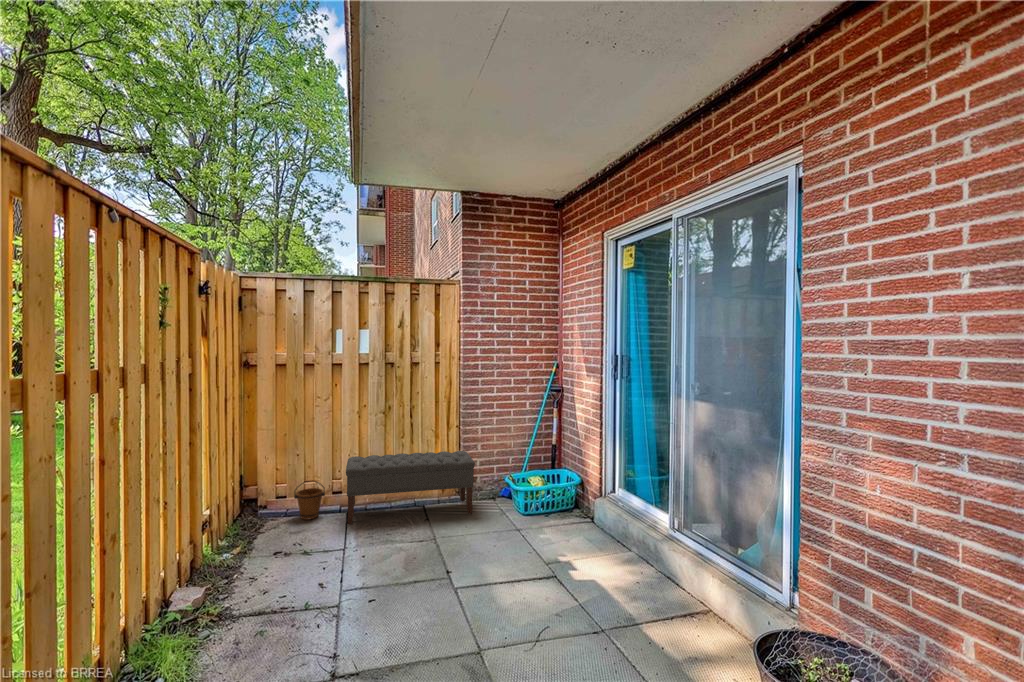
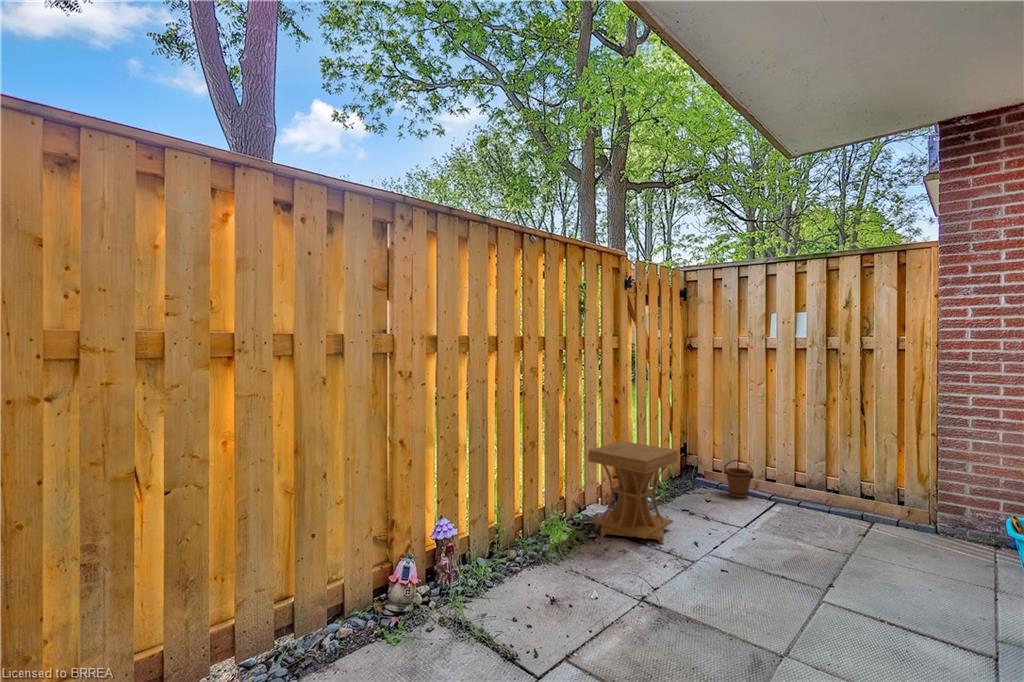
bench: present [346,451,475,524] -> none [765,446,945,550]
side table: none [180,488,291,630] -> present [588,441,678,544]

